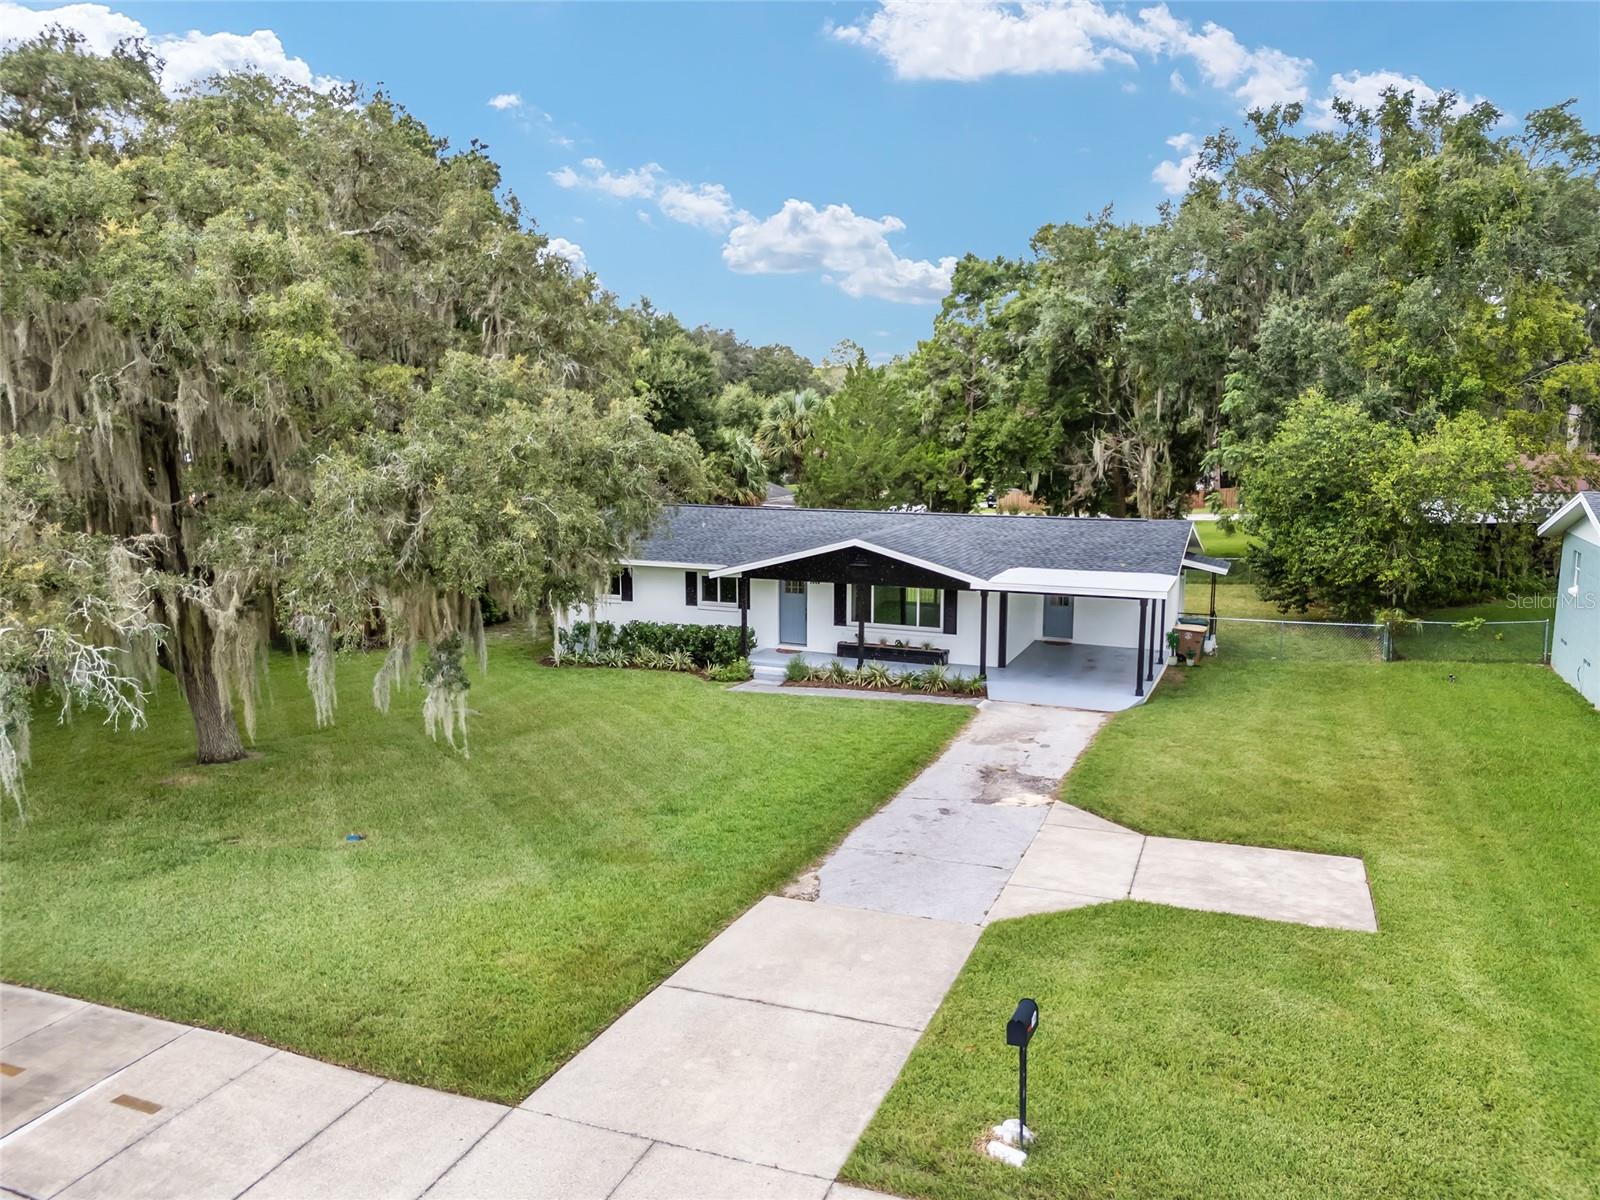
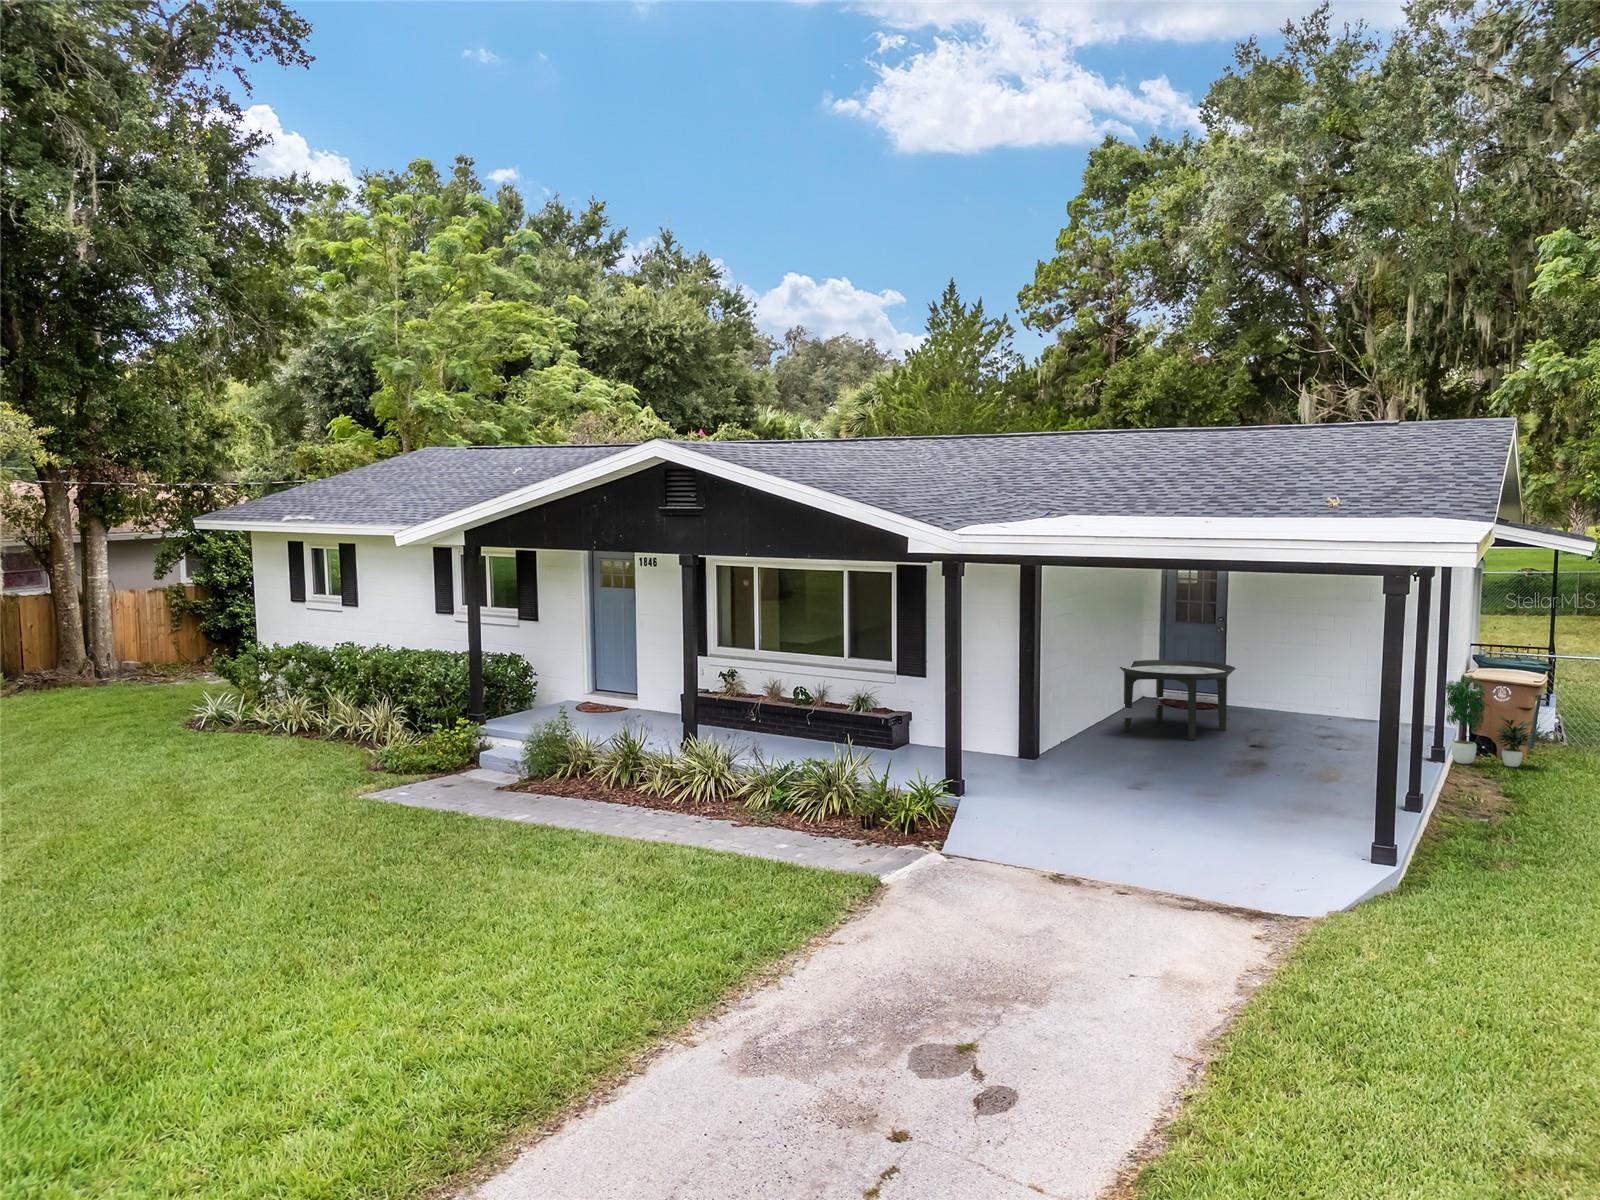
round table: none [1030,623,1082,660] -> present [1120,660,1236,740]

